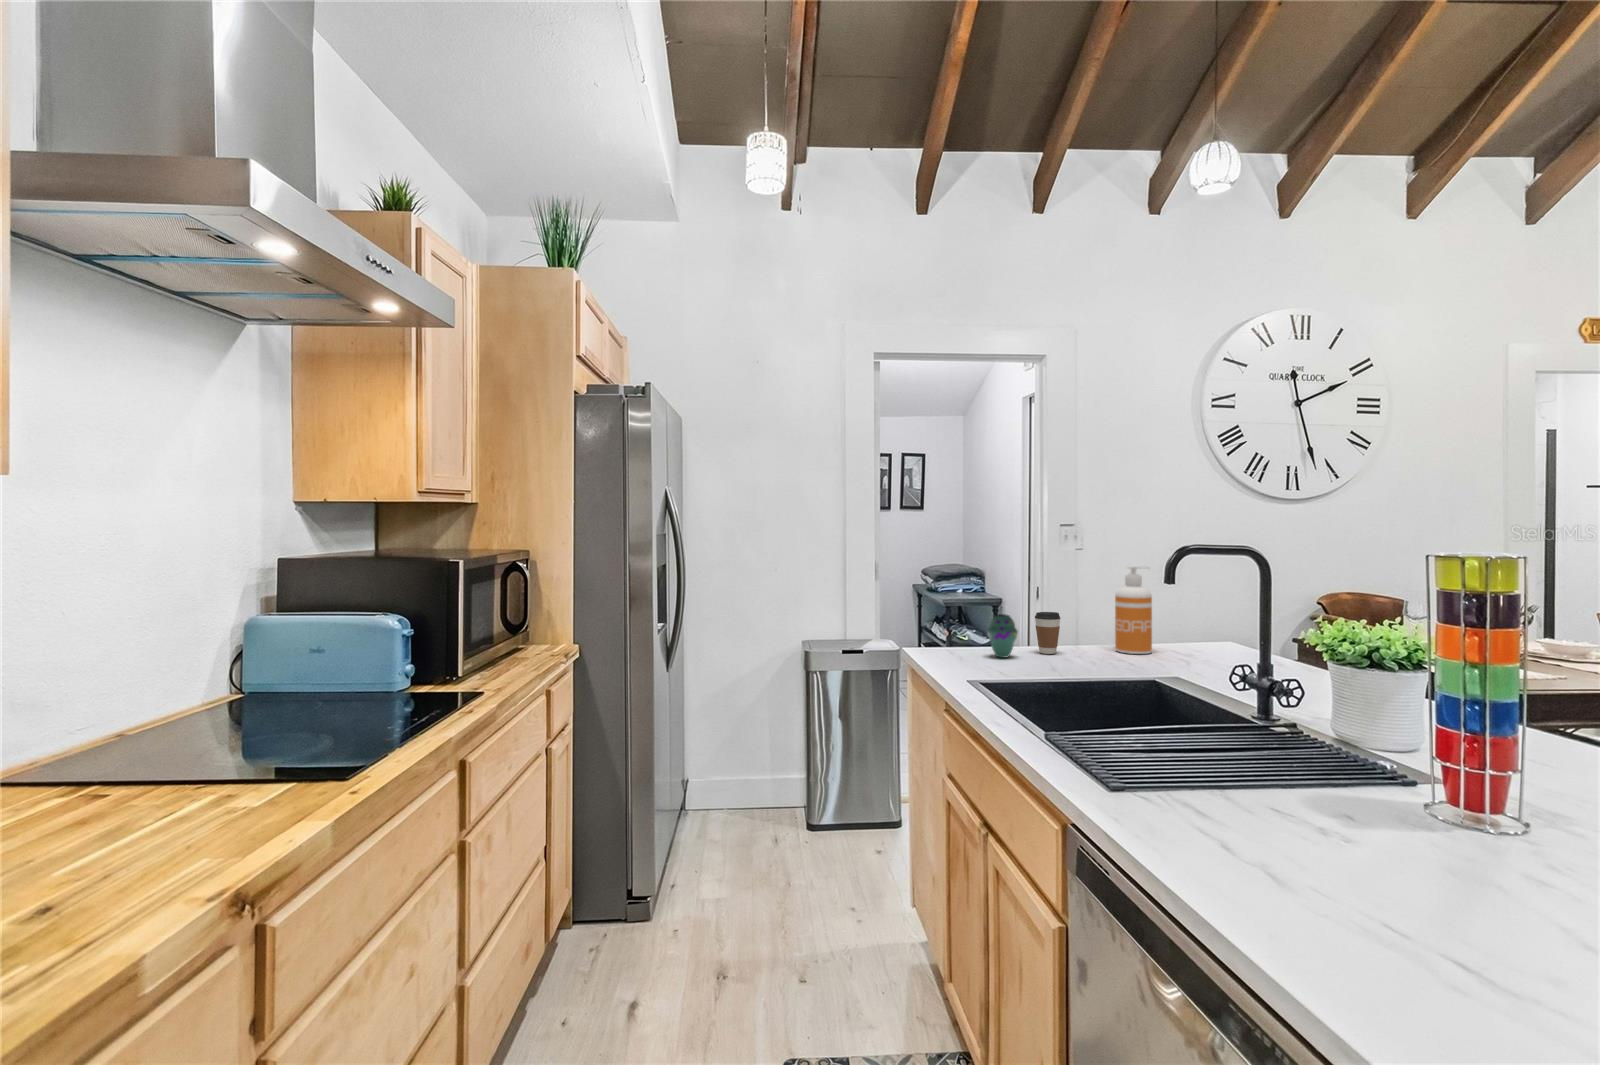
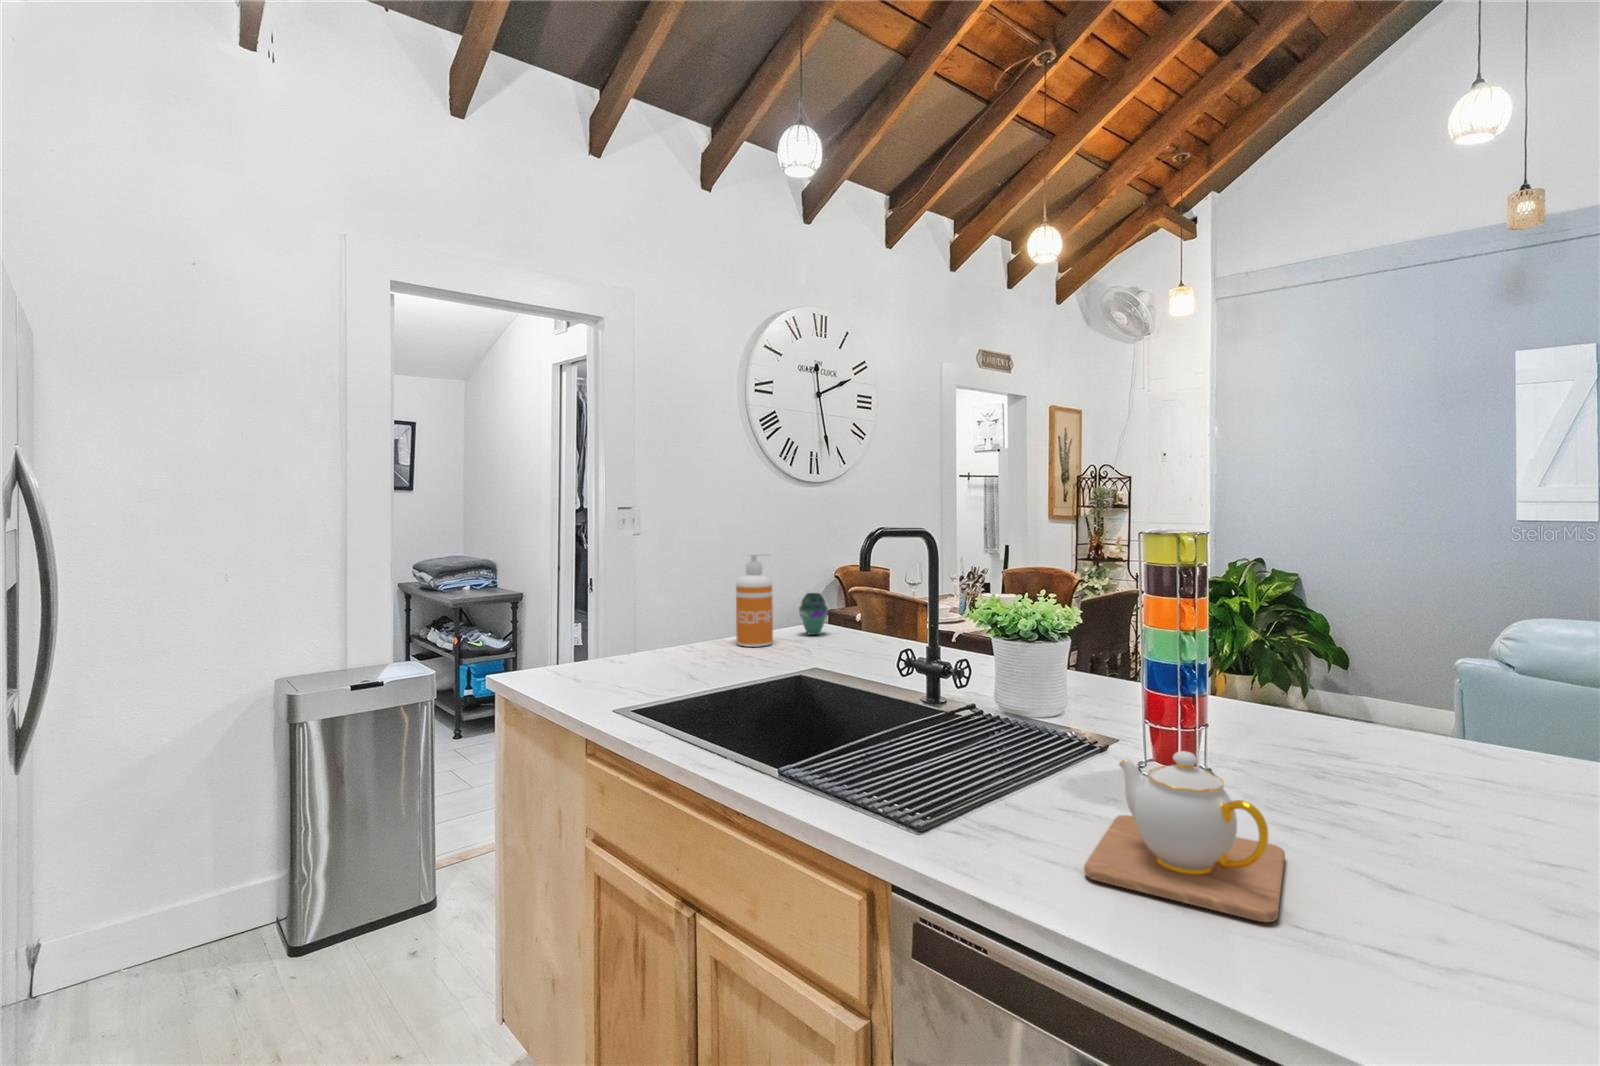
coffee cup: present [1035,612,1060,654] -> none [659,609,688,657]
vase: present [987,614,1018,658] -> present [799,593,828,635]
teapot: none [1209,762,1476,934] -> present [1084,751,1285,922]

